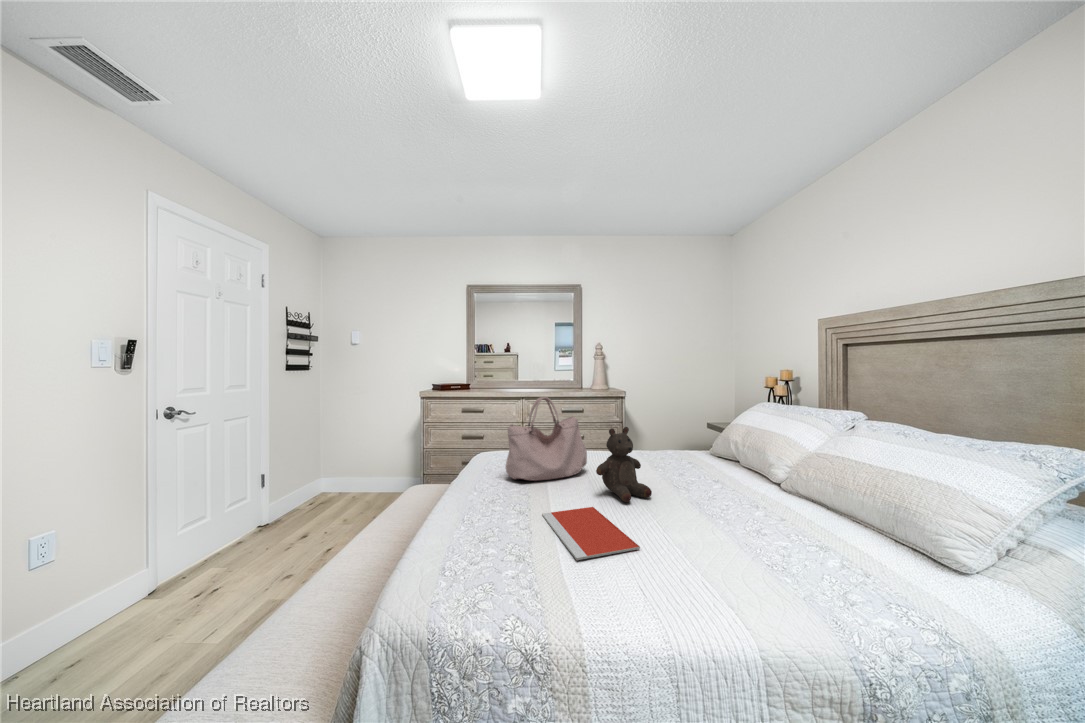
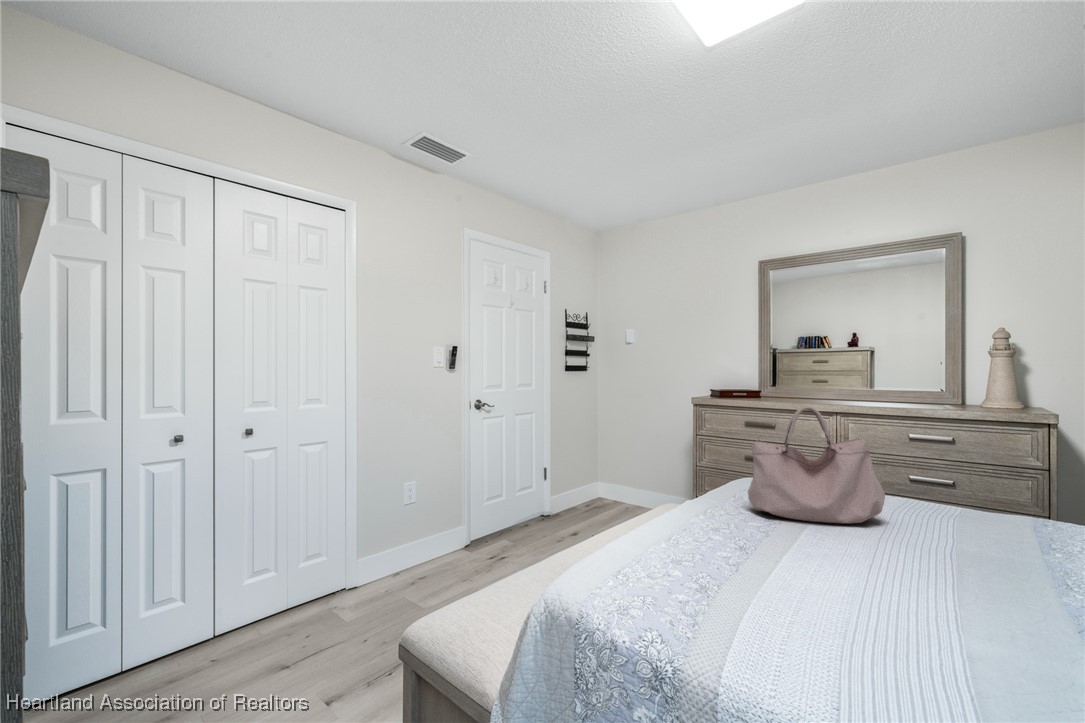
stuffed bear: present [596,427,652,502] -> none [869,458,976,580]
notebook: present [542,507,640,560] -> none [764,553,878,630]

